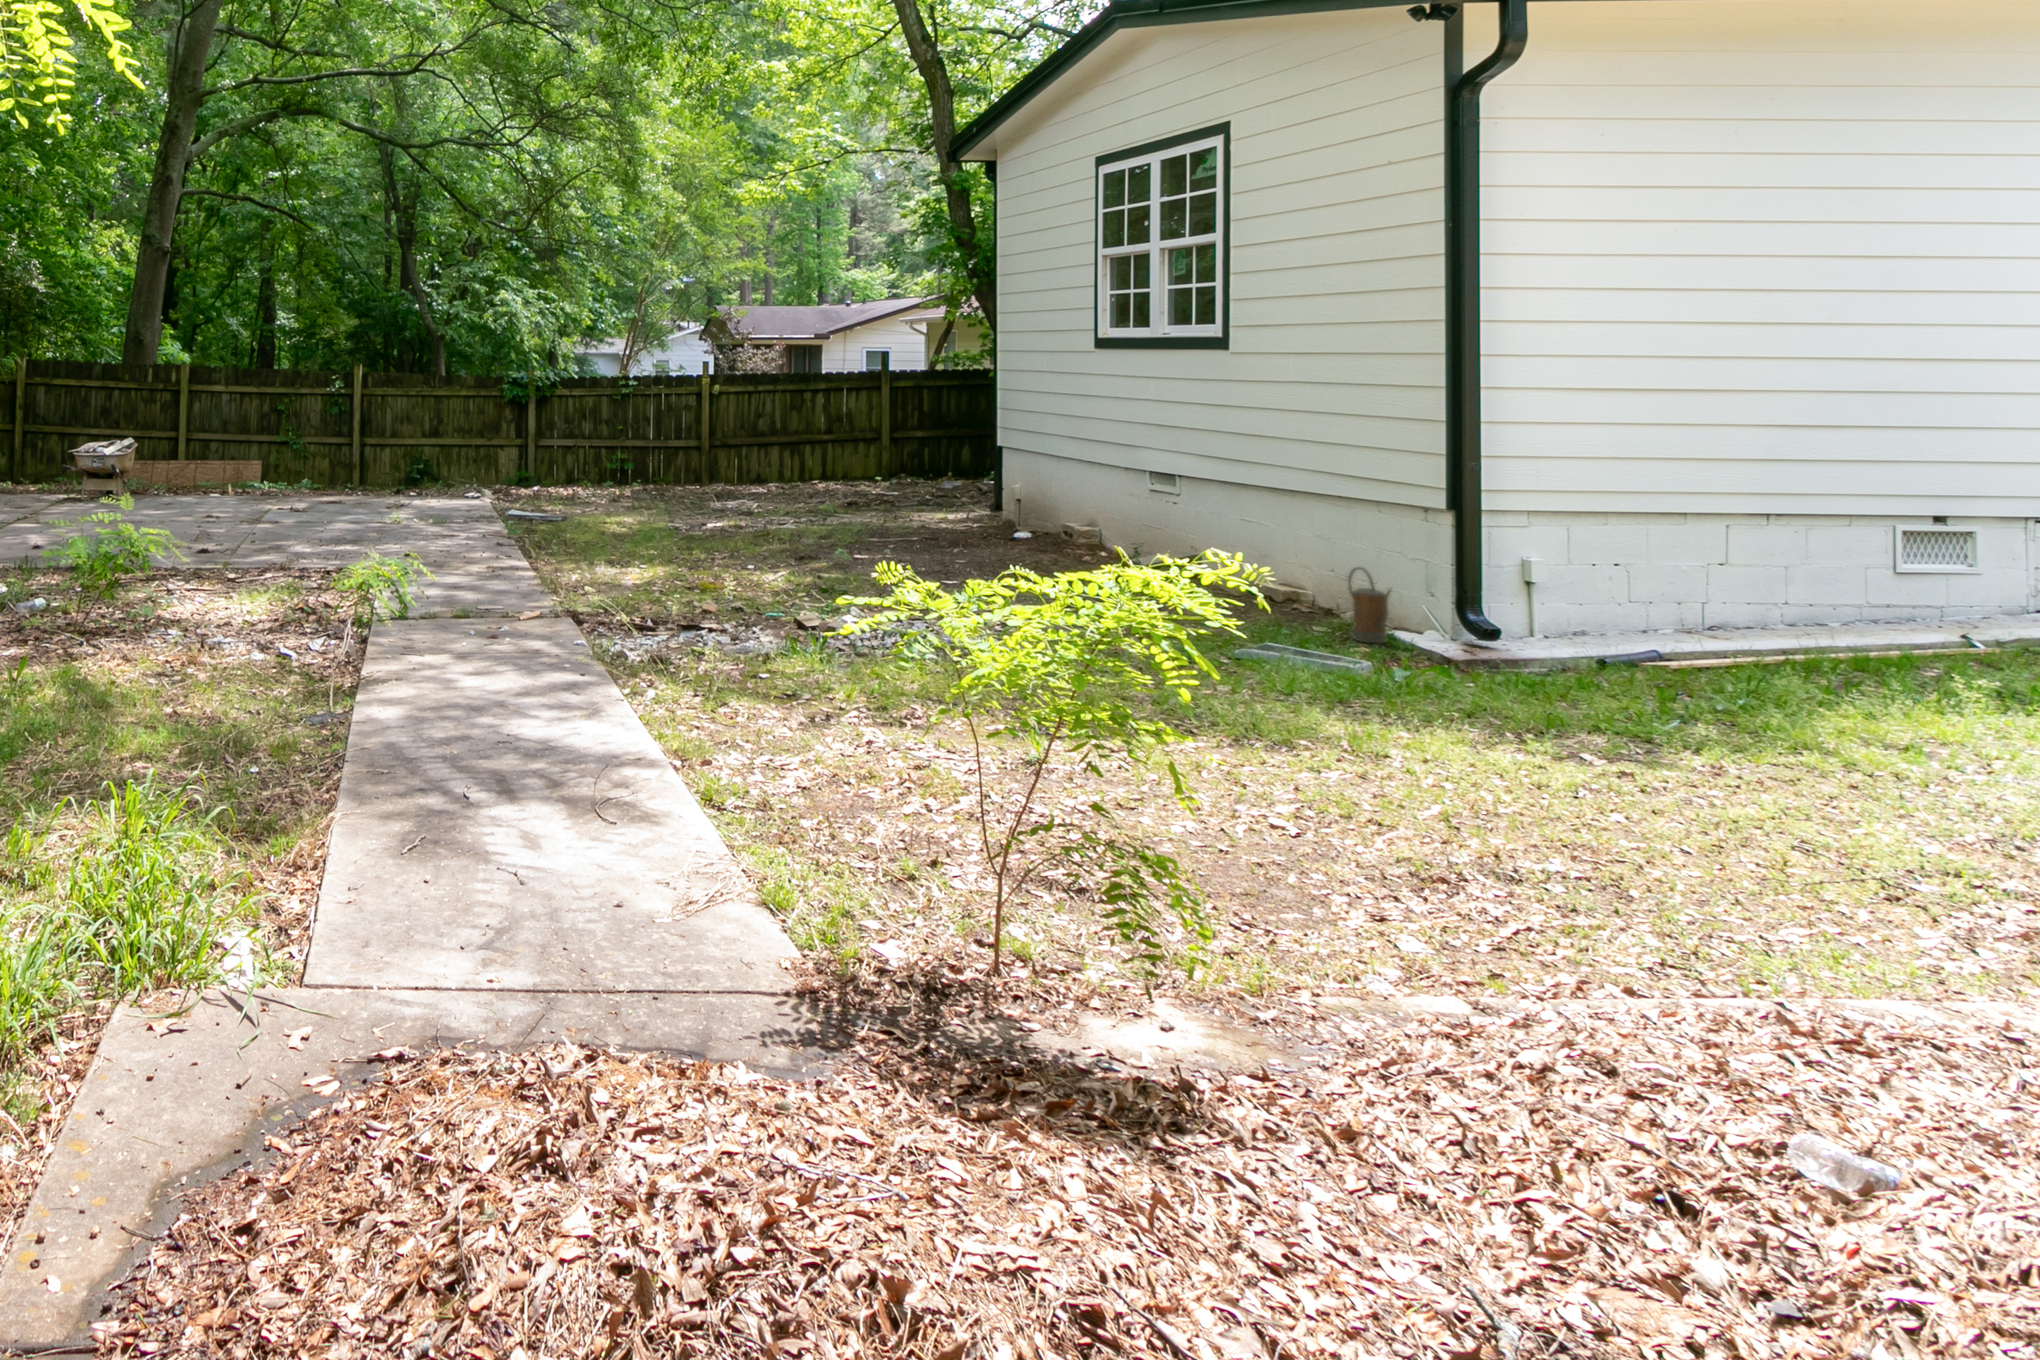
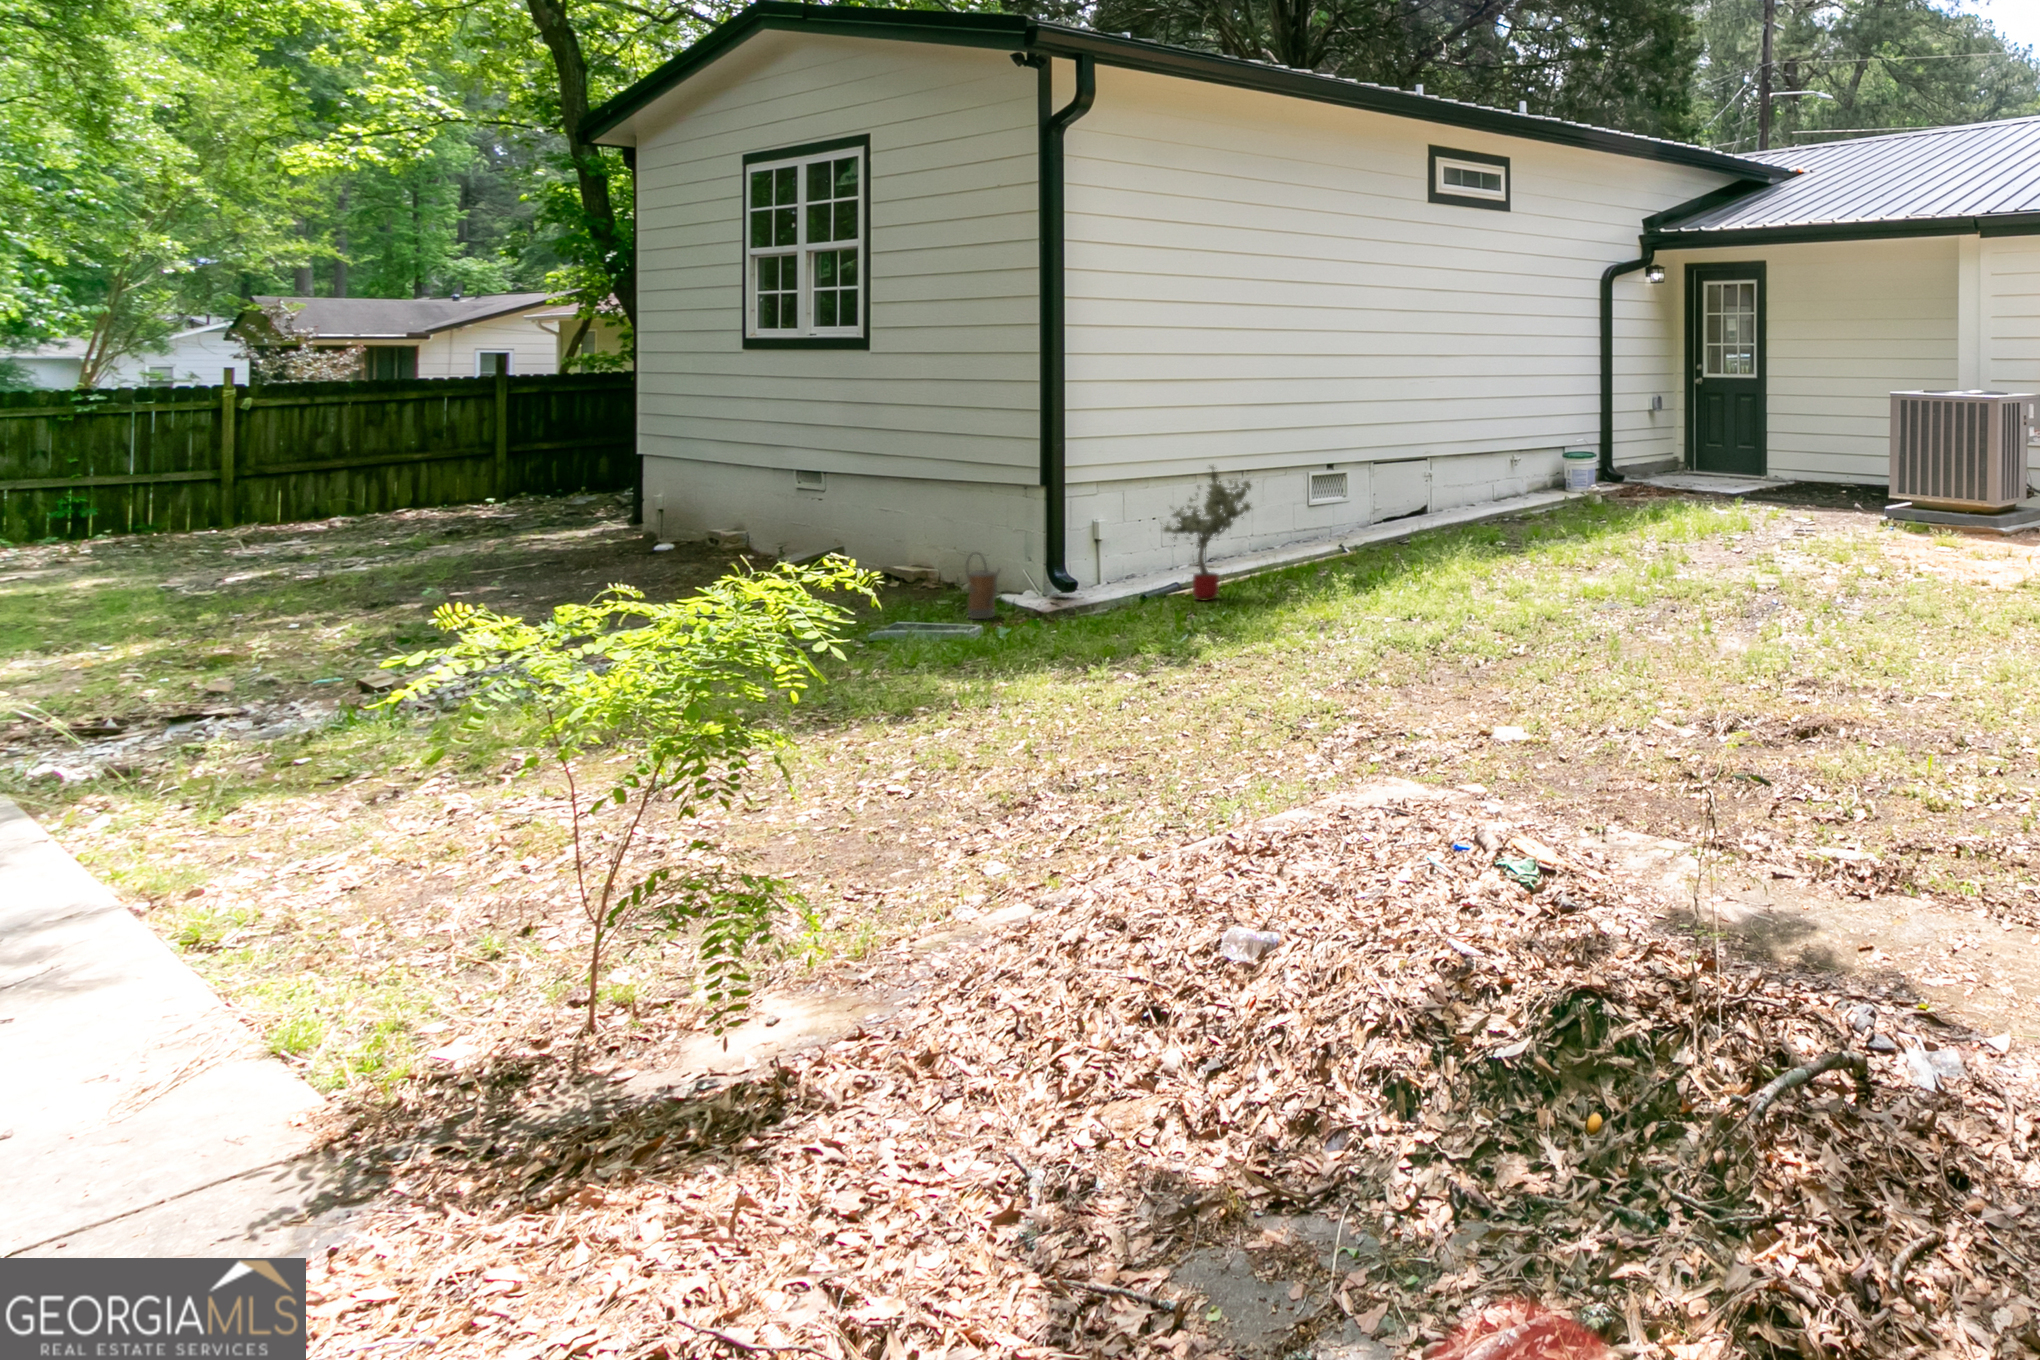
potted tree: none [1615,486,1773,666] -> present [1163,465,1252,601]

